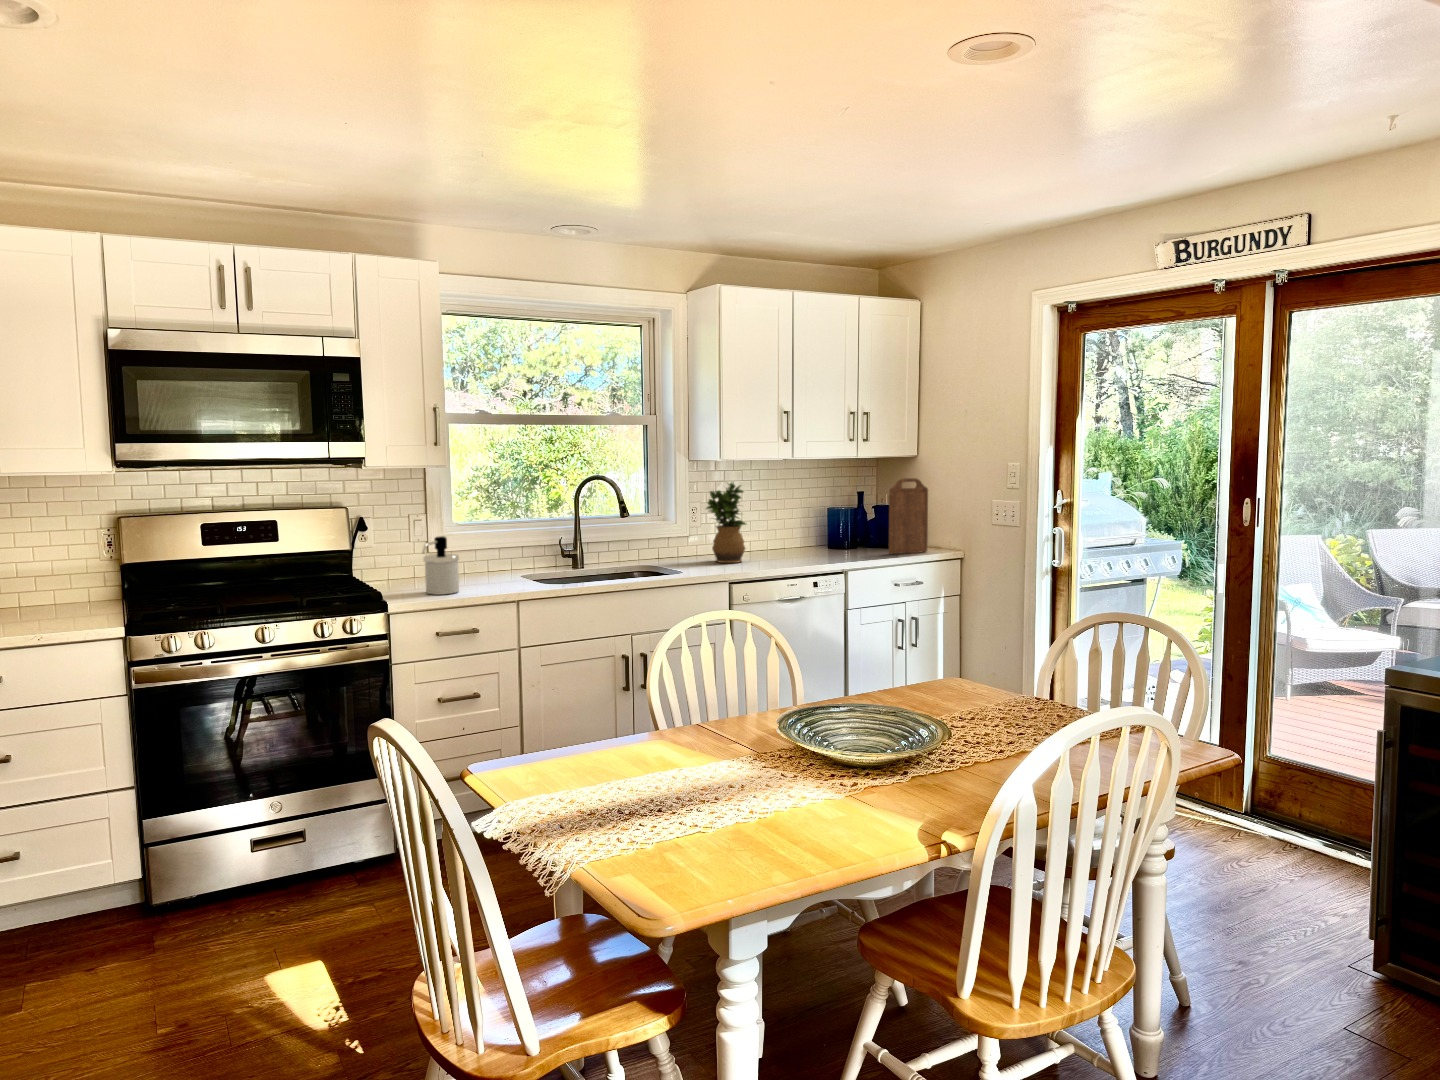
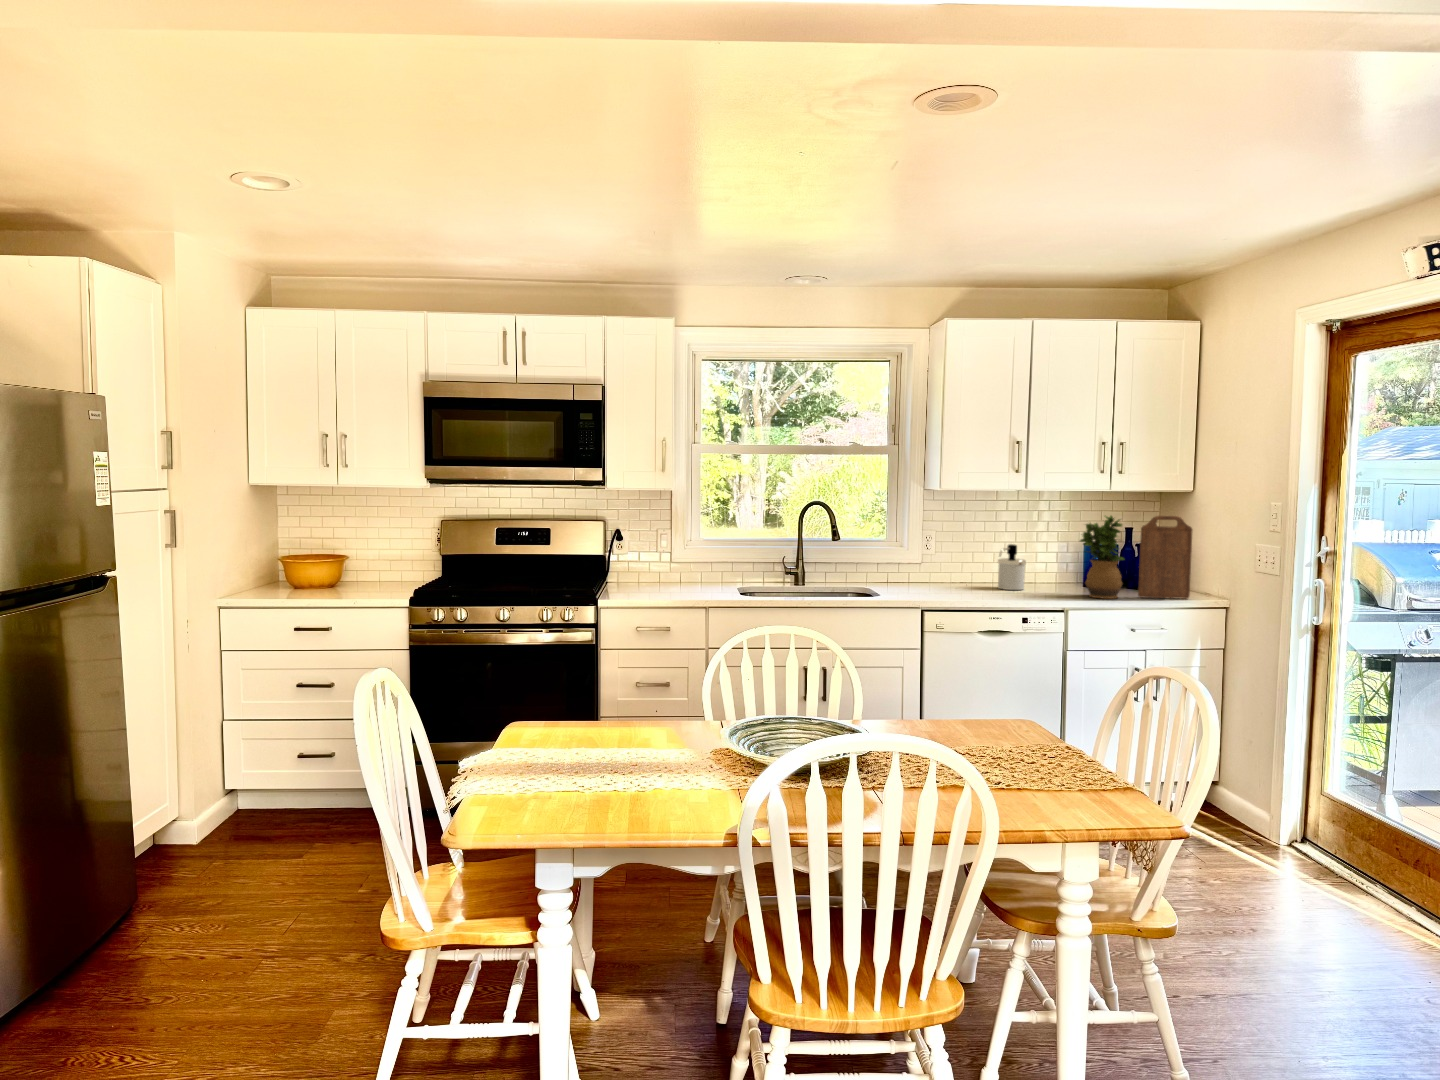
potted plant: present [706,483,746,563] -> present [1080,516,1124,599]
soap dispenser: present [422,536,459,595] -> present [998,544,1026,590]

